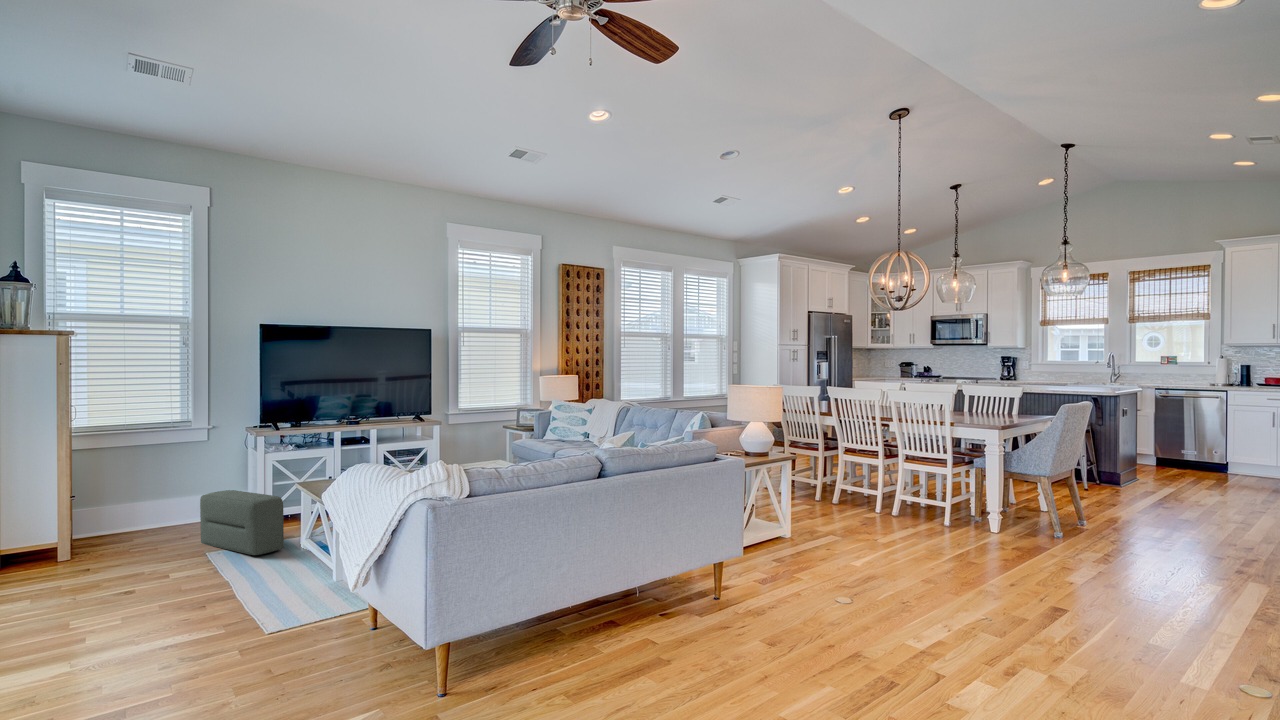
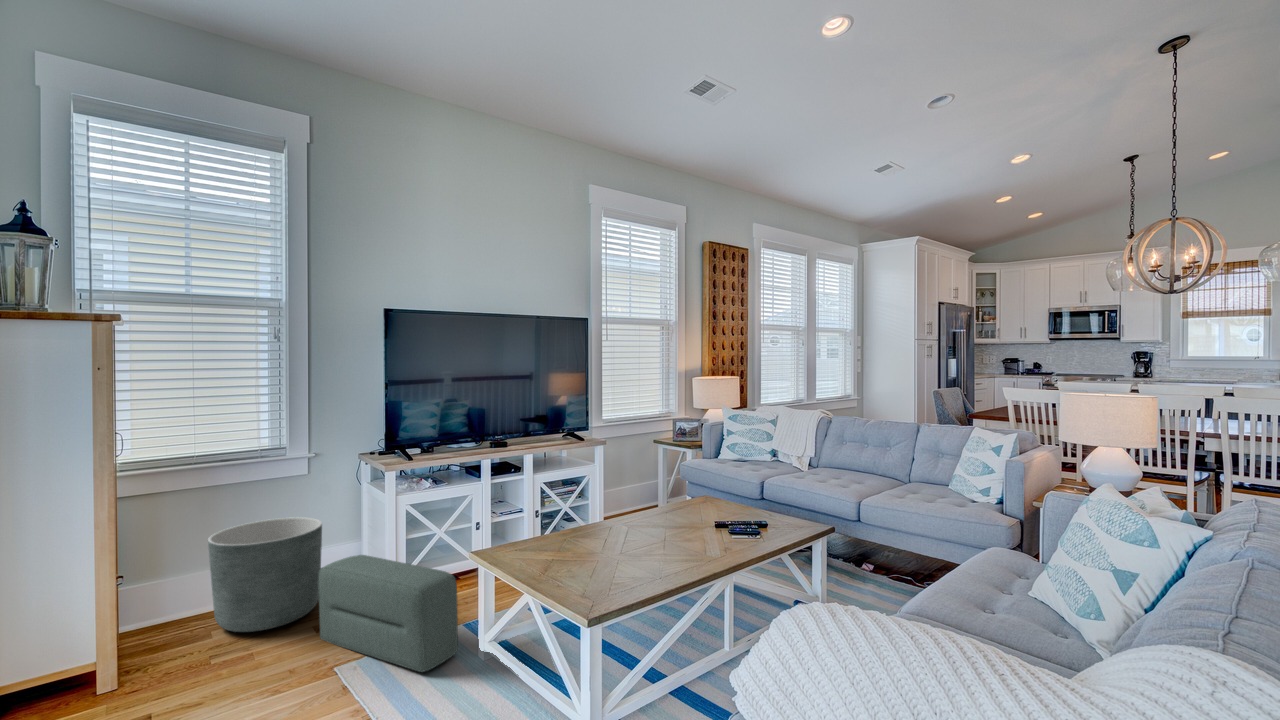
planter: none [131,469,211,539] -> present [208,517,322,632]

